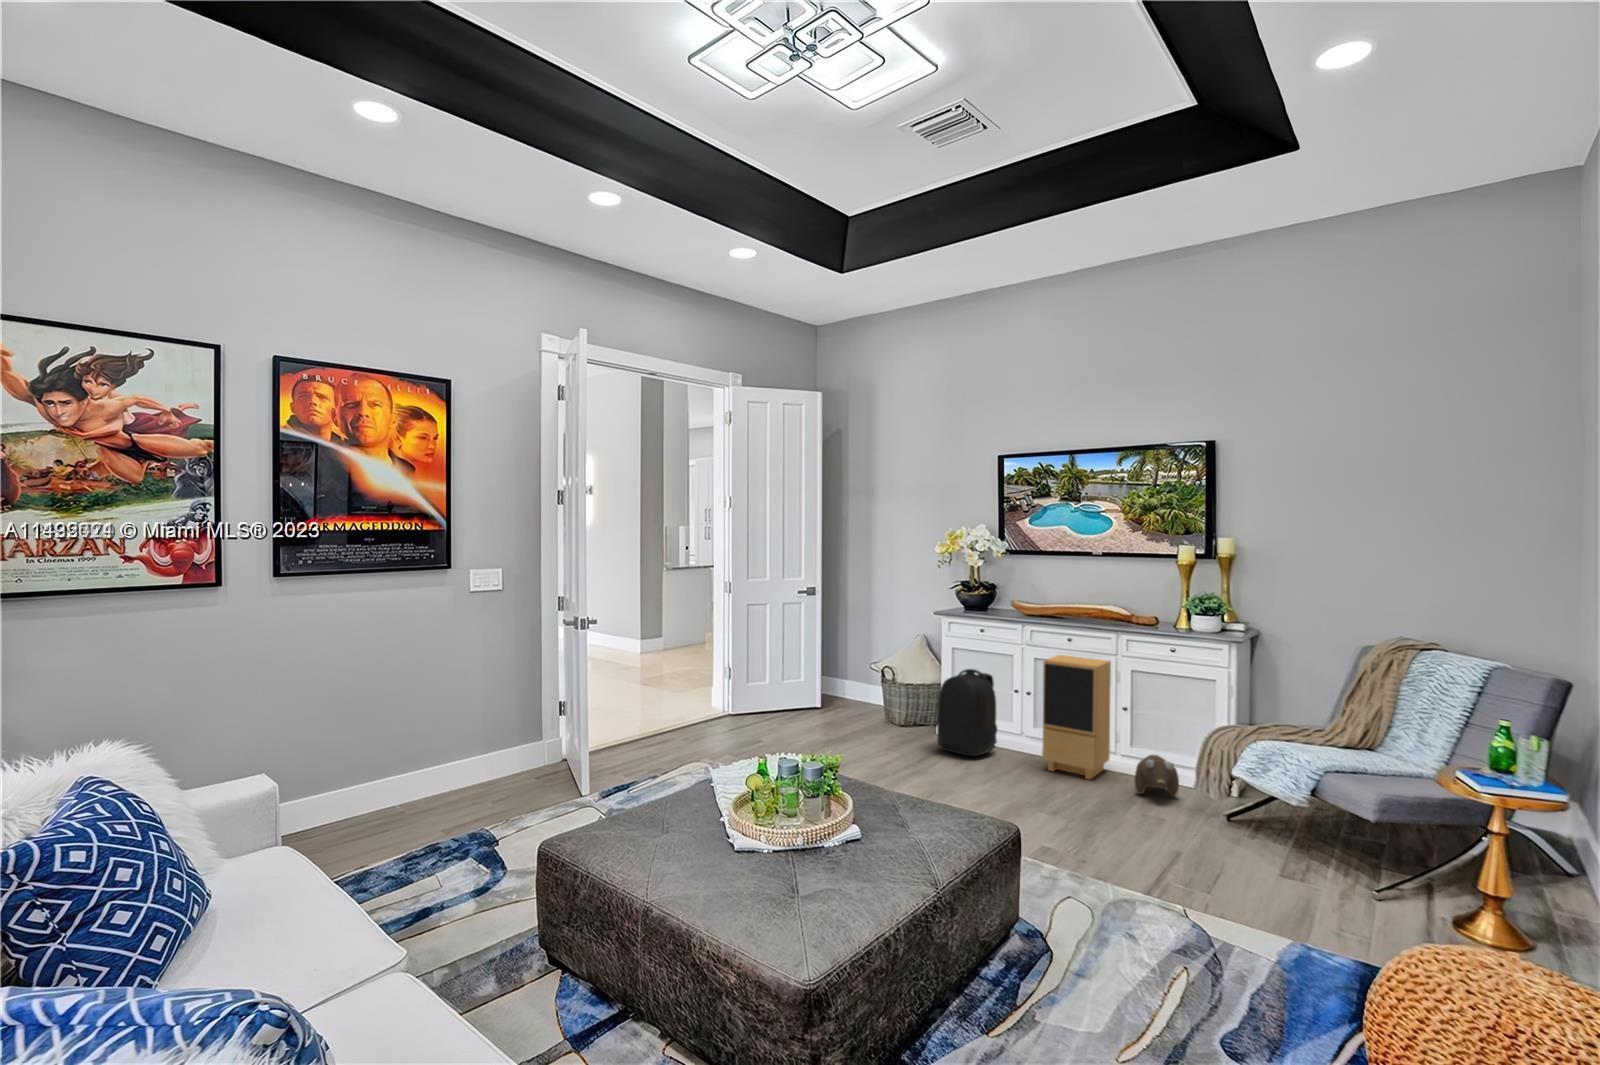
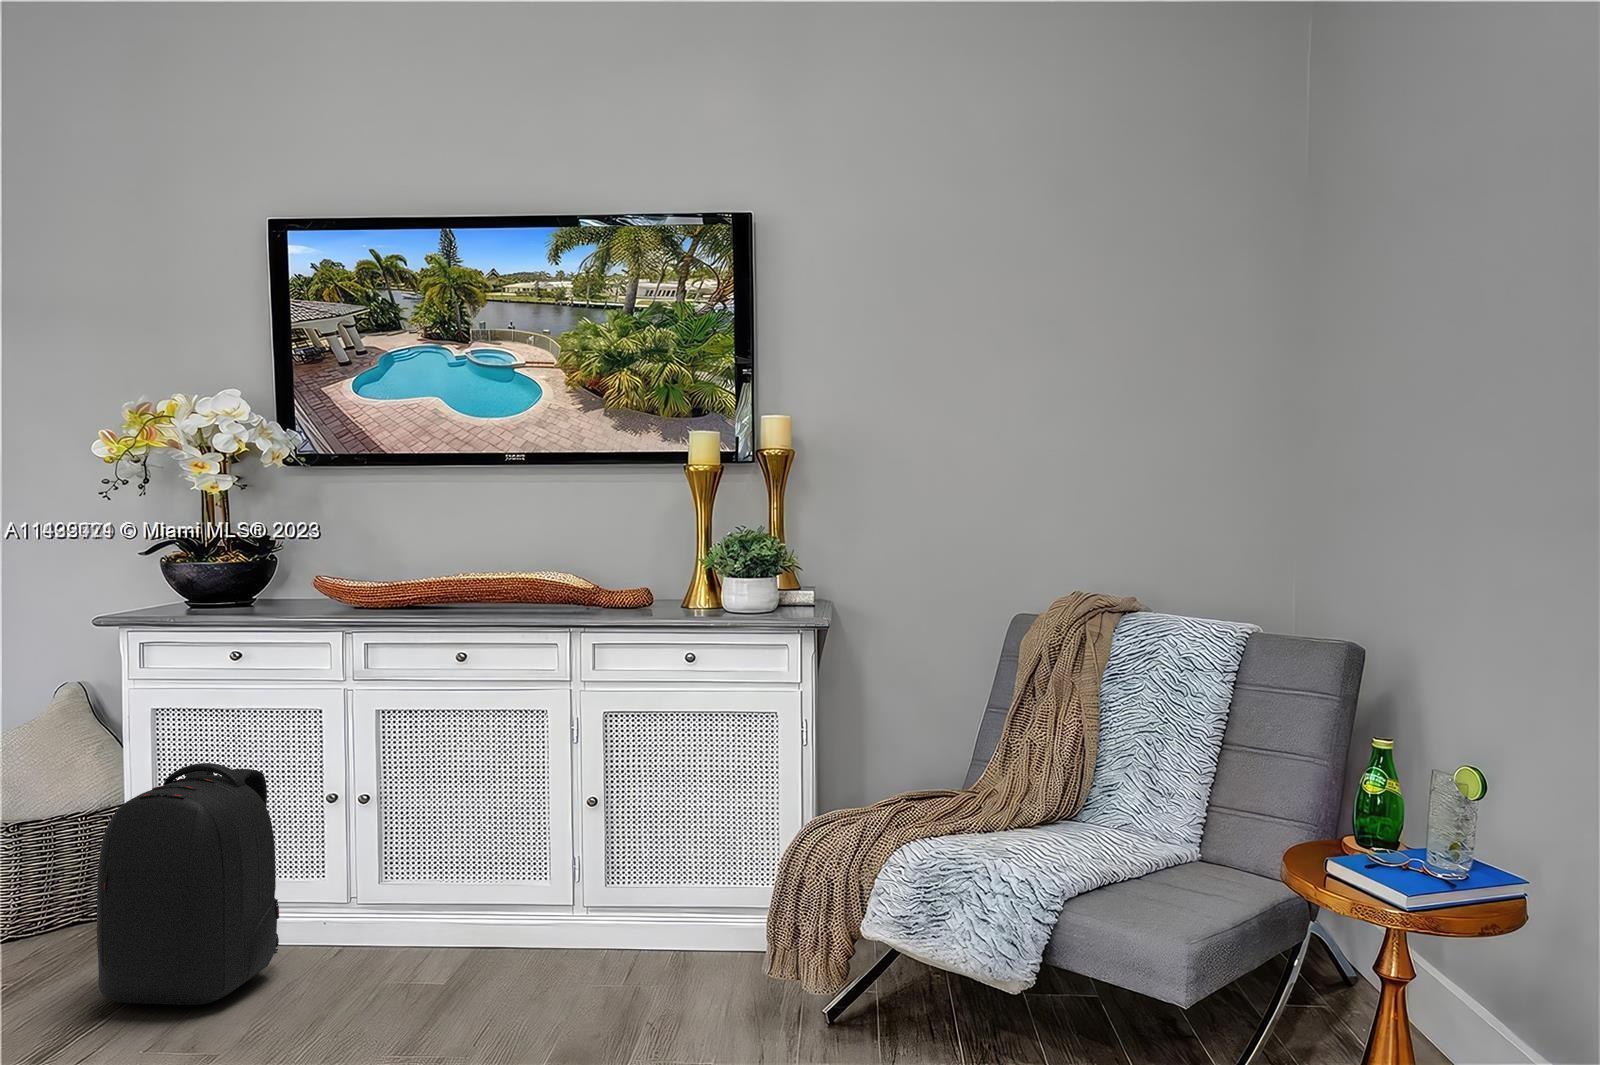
speaker: present [1042,655,1111,779] -> none [399,698,559,996]
plush toy: present [1134,755,1179,797] -> none [627,907,723,1011]

